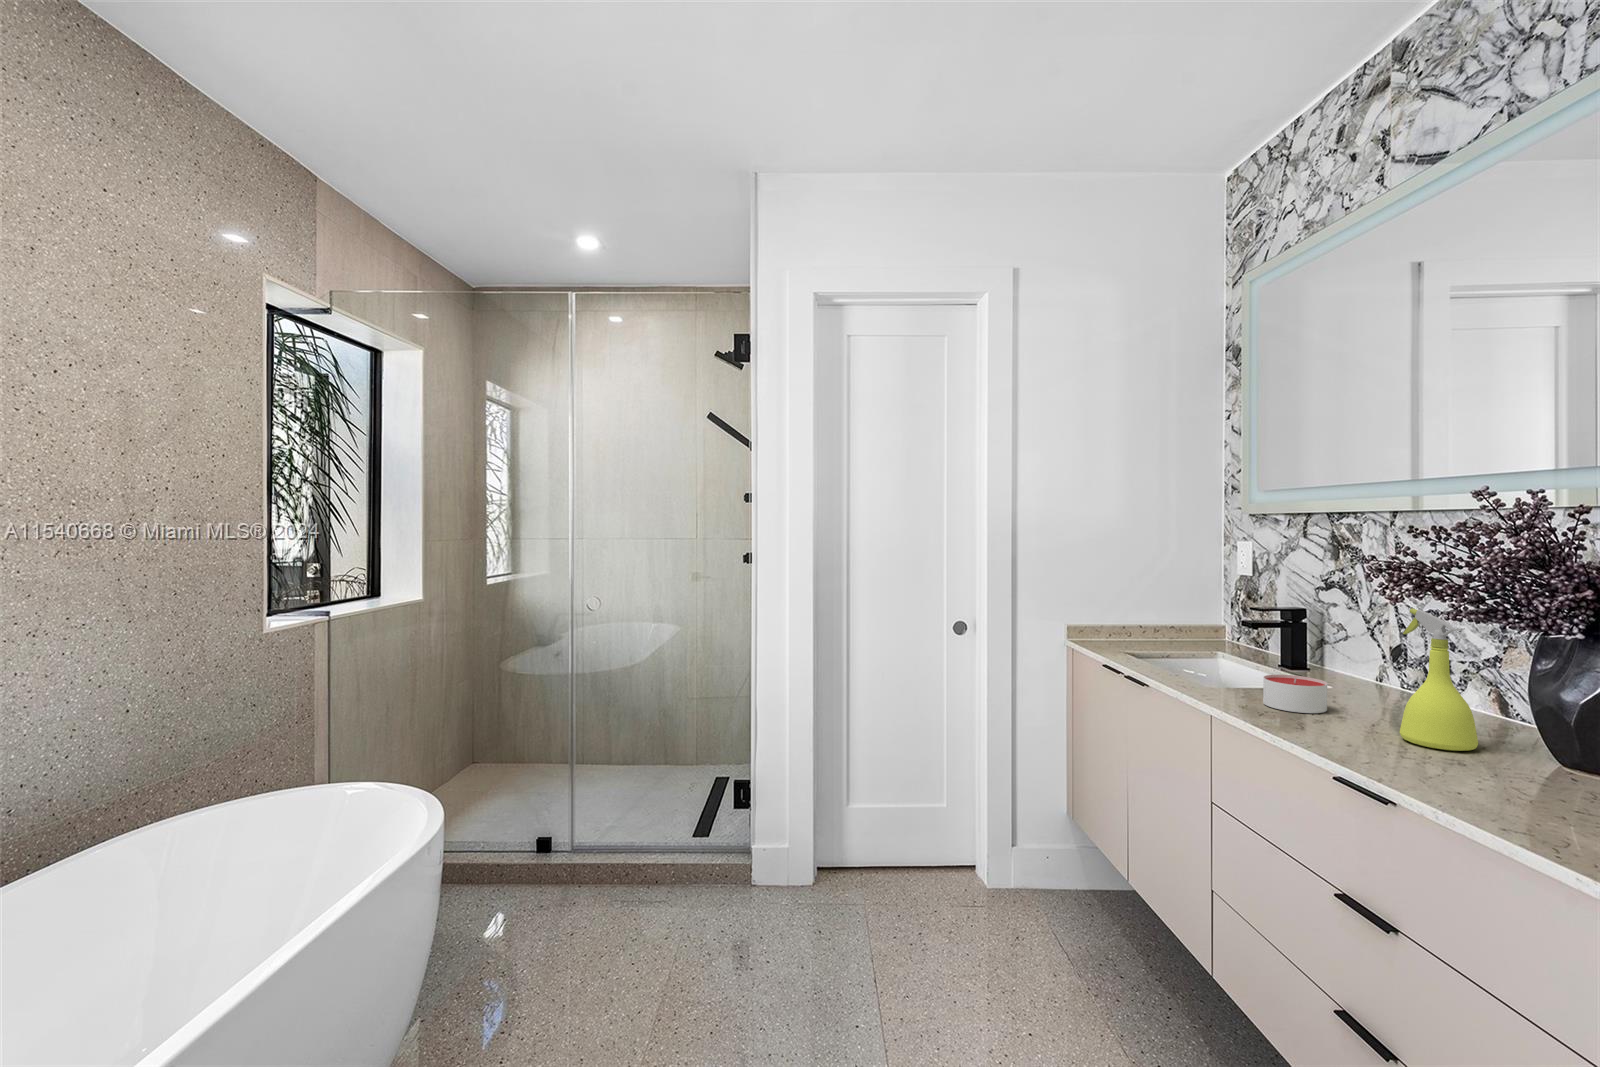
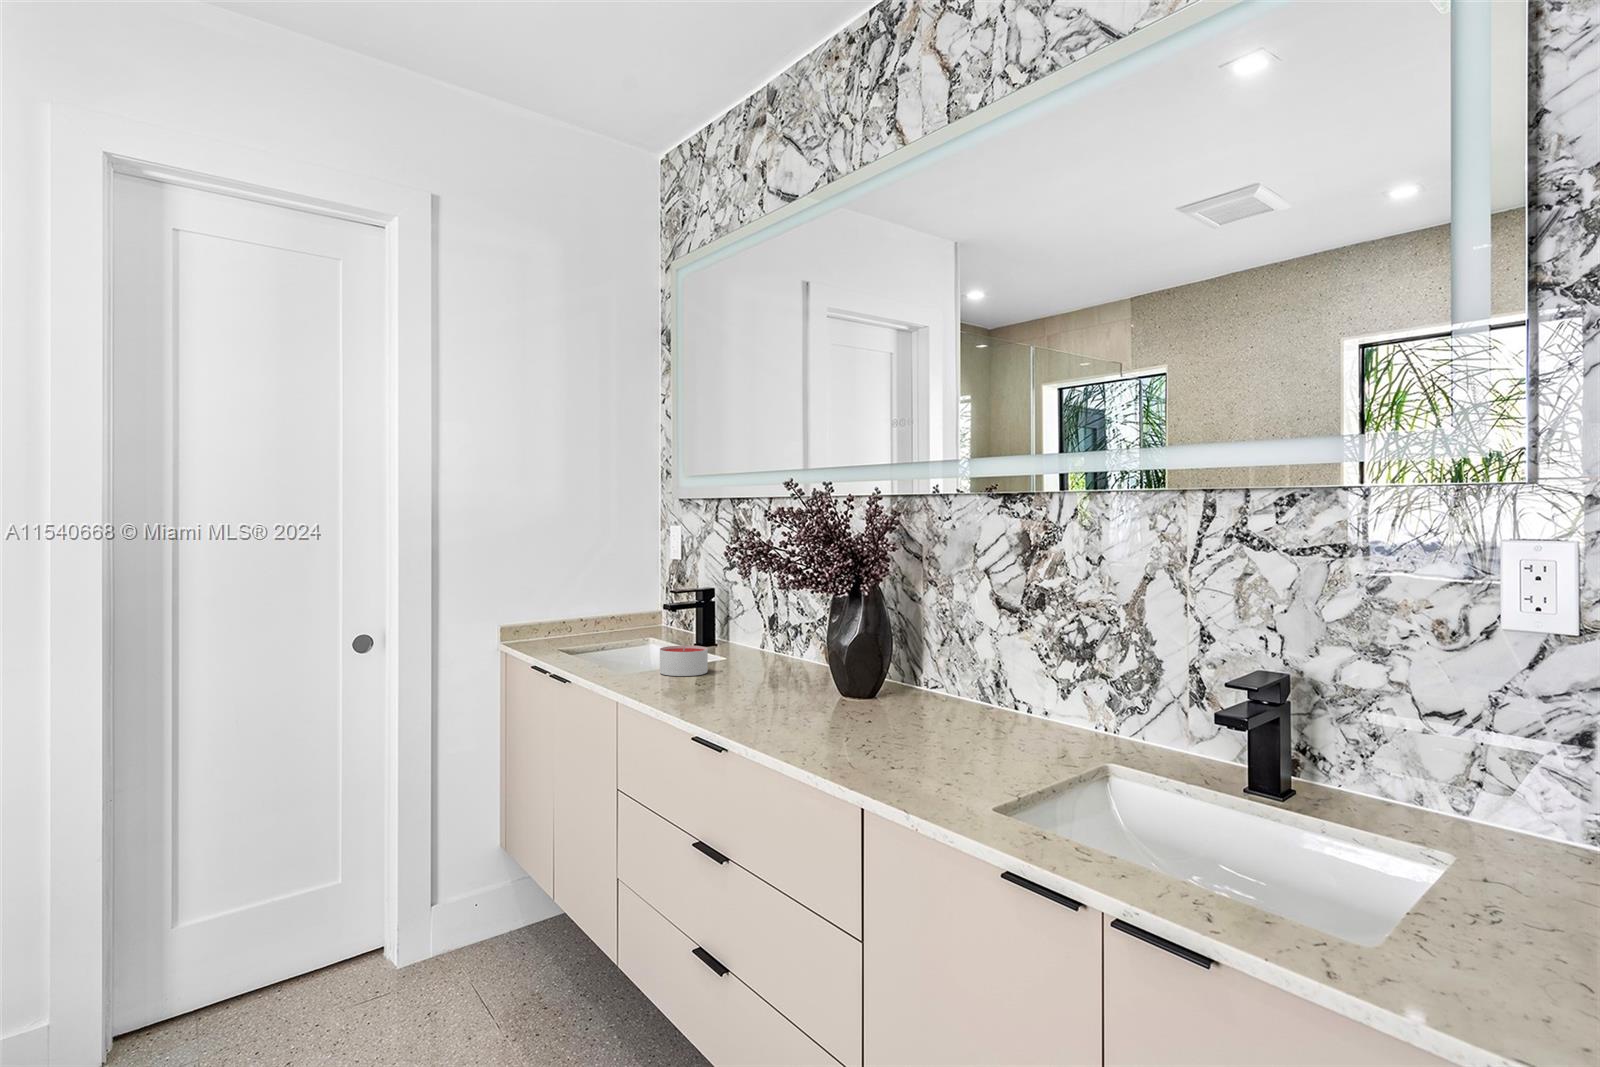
spray bottle: present [1400,608,1478,751] -> none [745,577,793,688]

